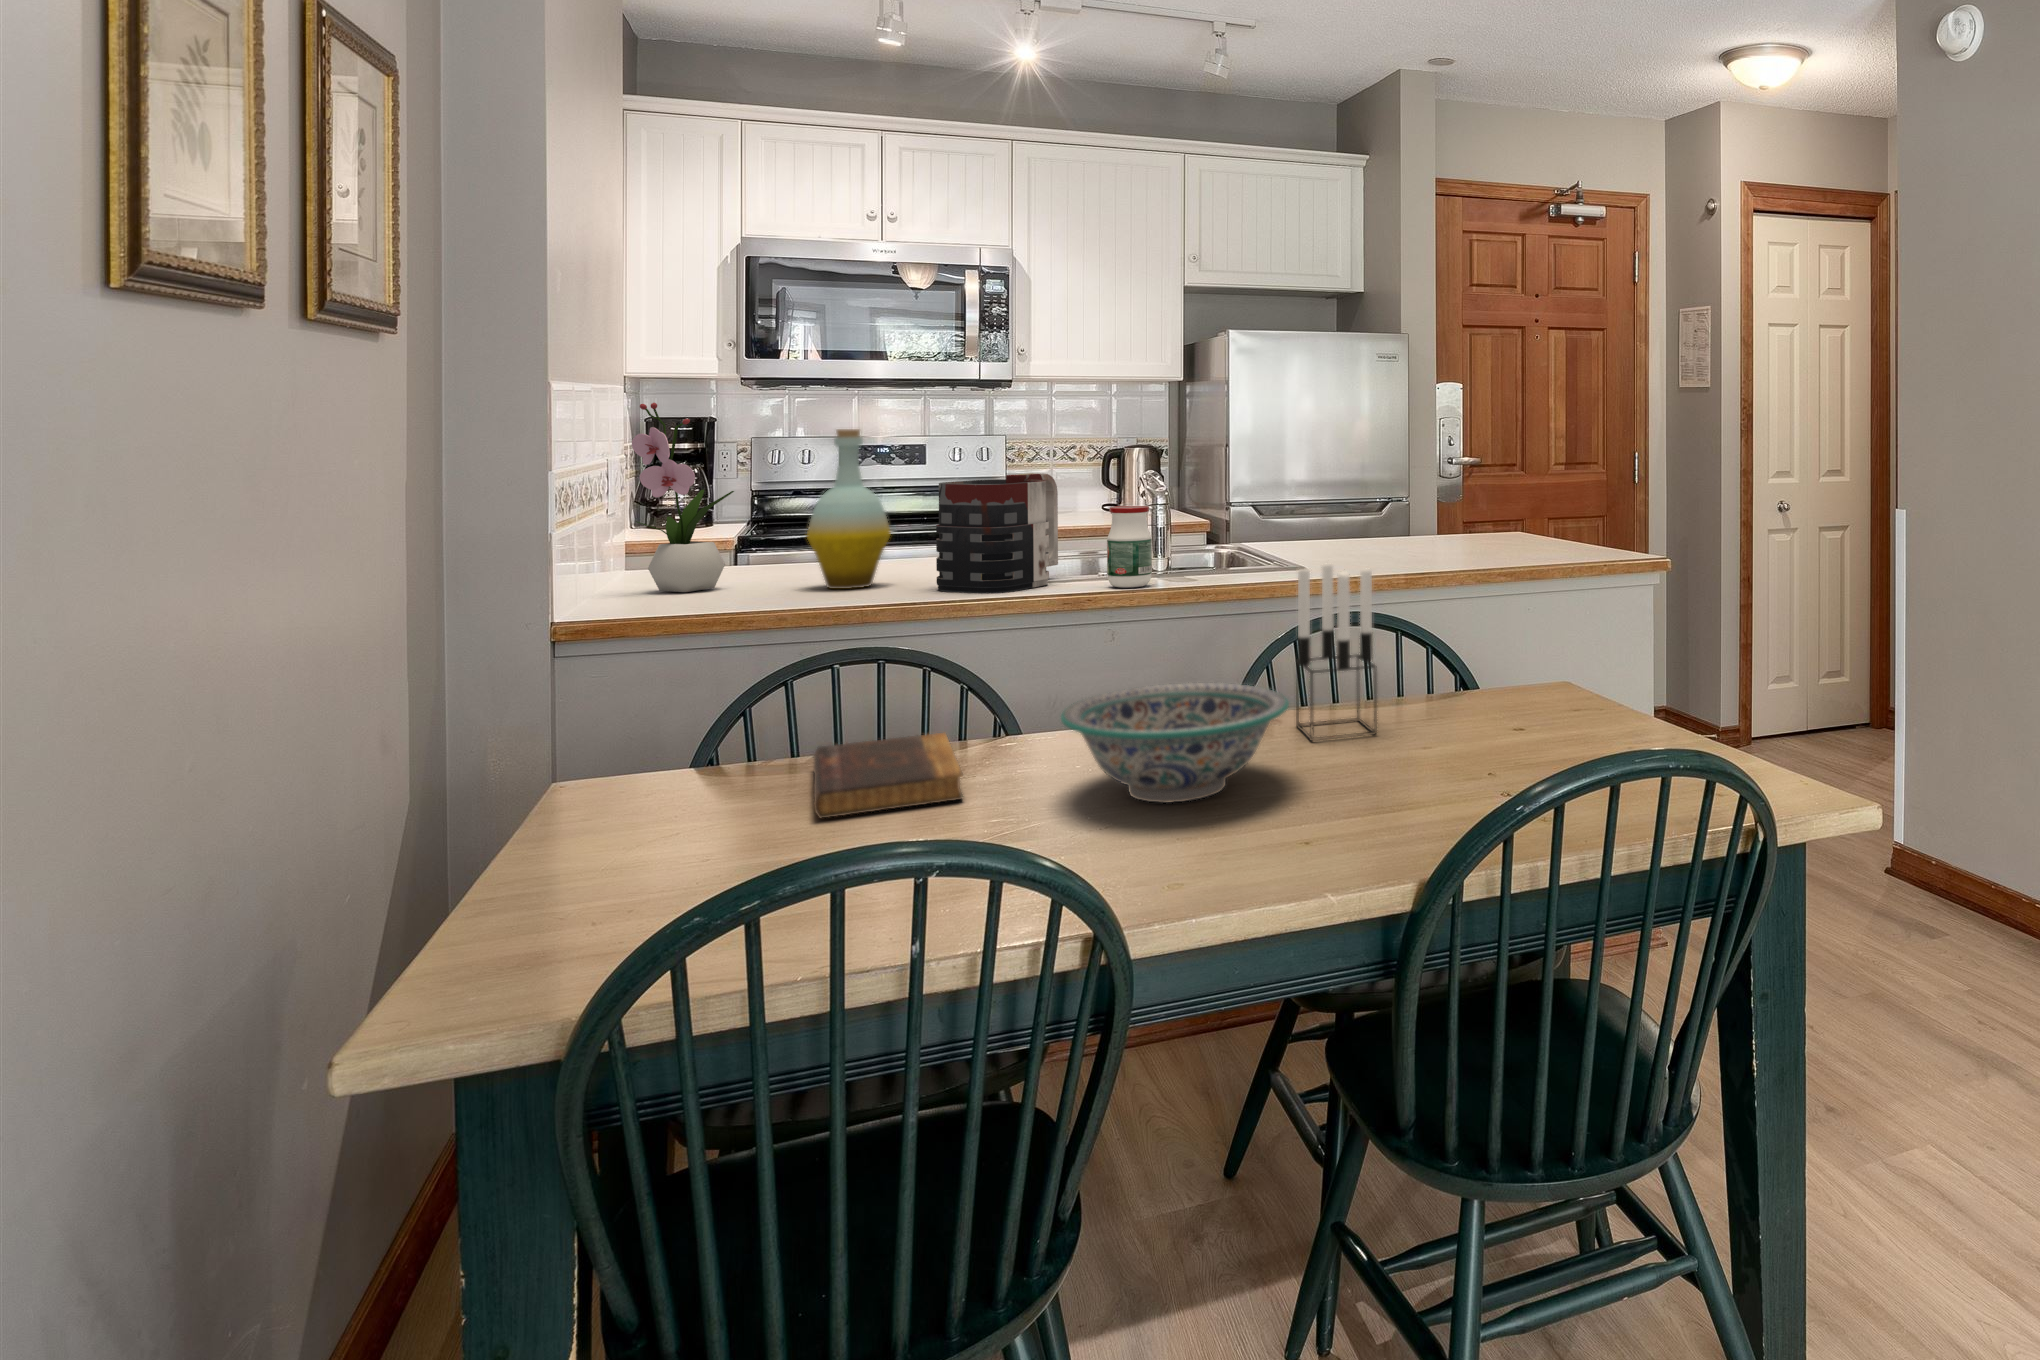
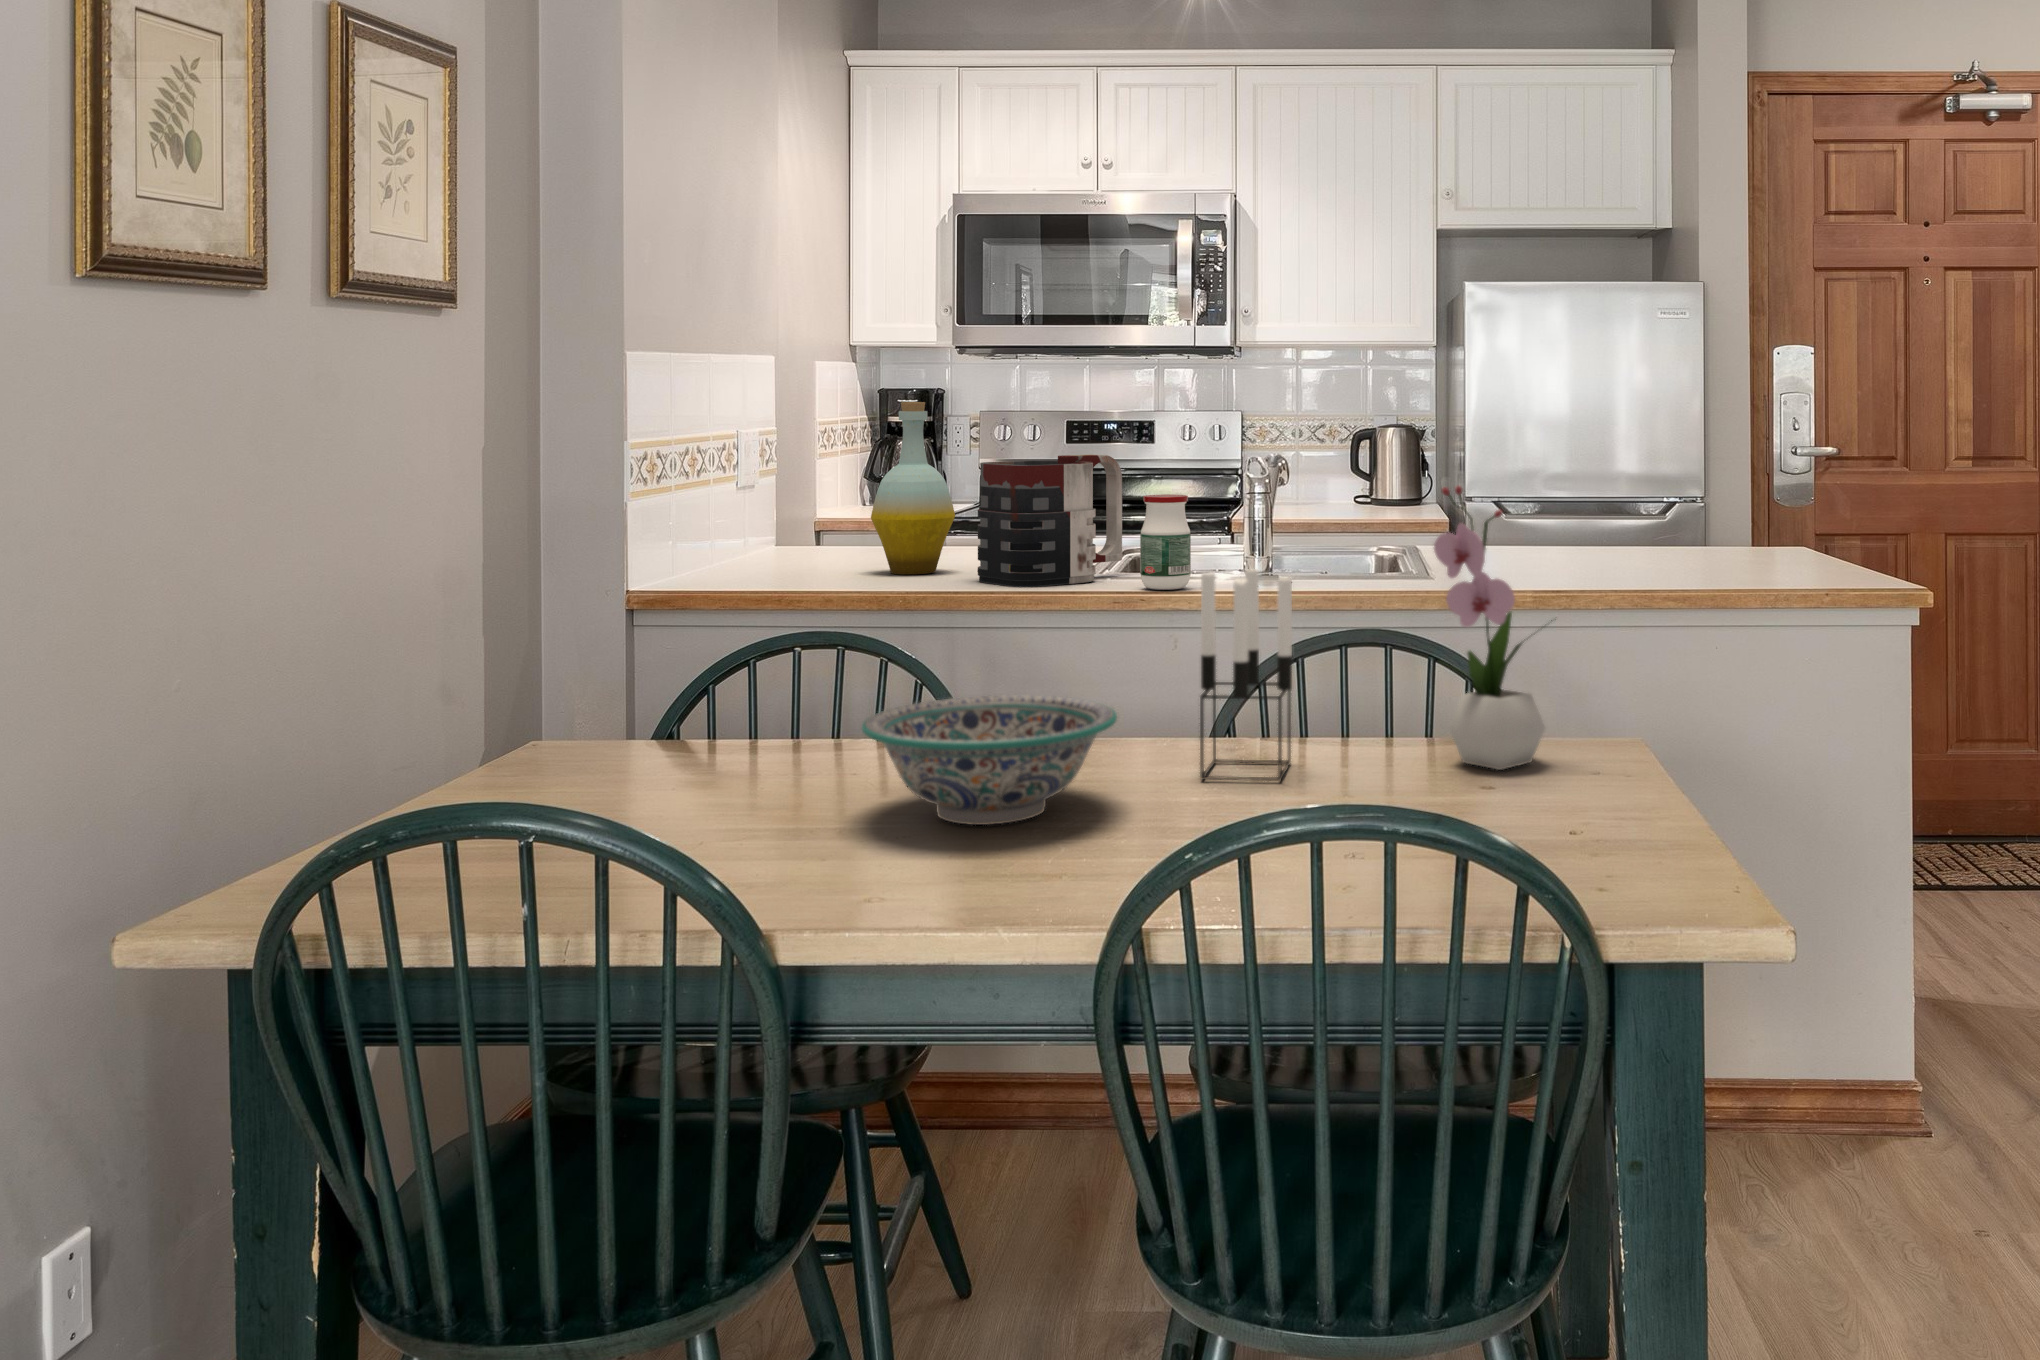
flower arrangement: present [632,403,734,592] -> present [1434,486,1552,770]
book: present [814,733,963,818] -> none [651,728,847,797]

